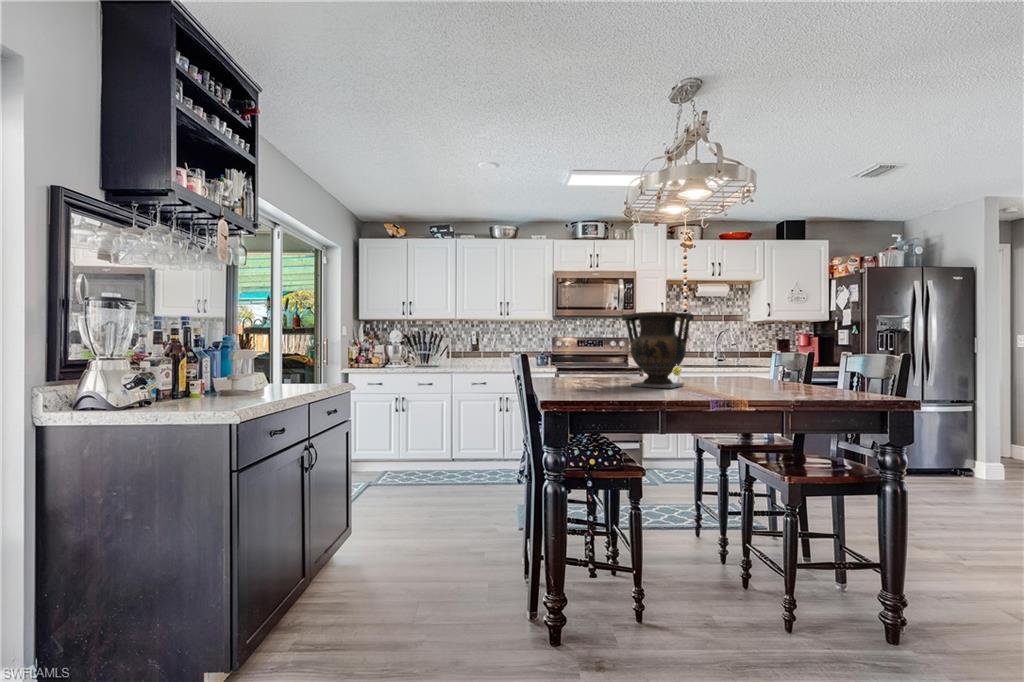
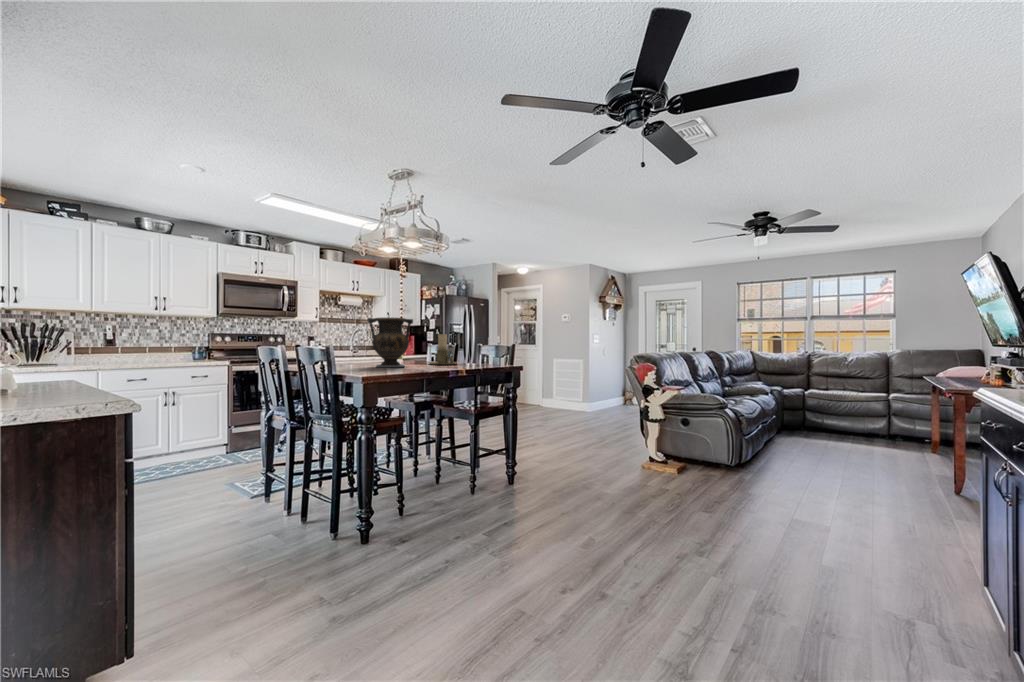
candle holder: none [741,334,795,387] -> present [429,334,456,365]

